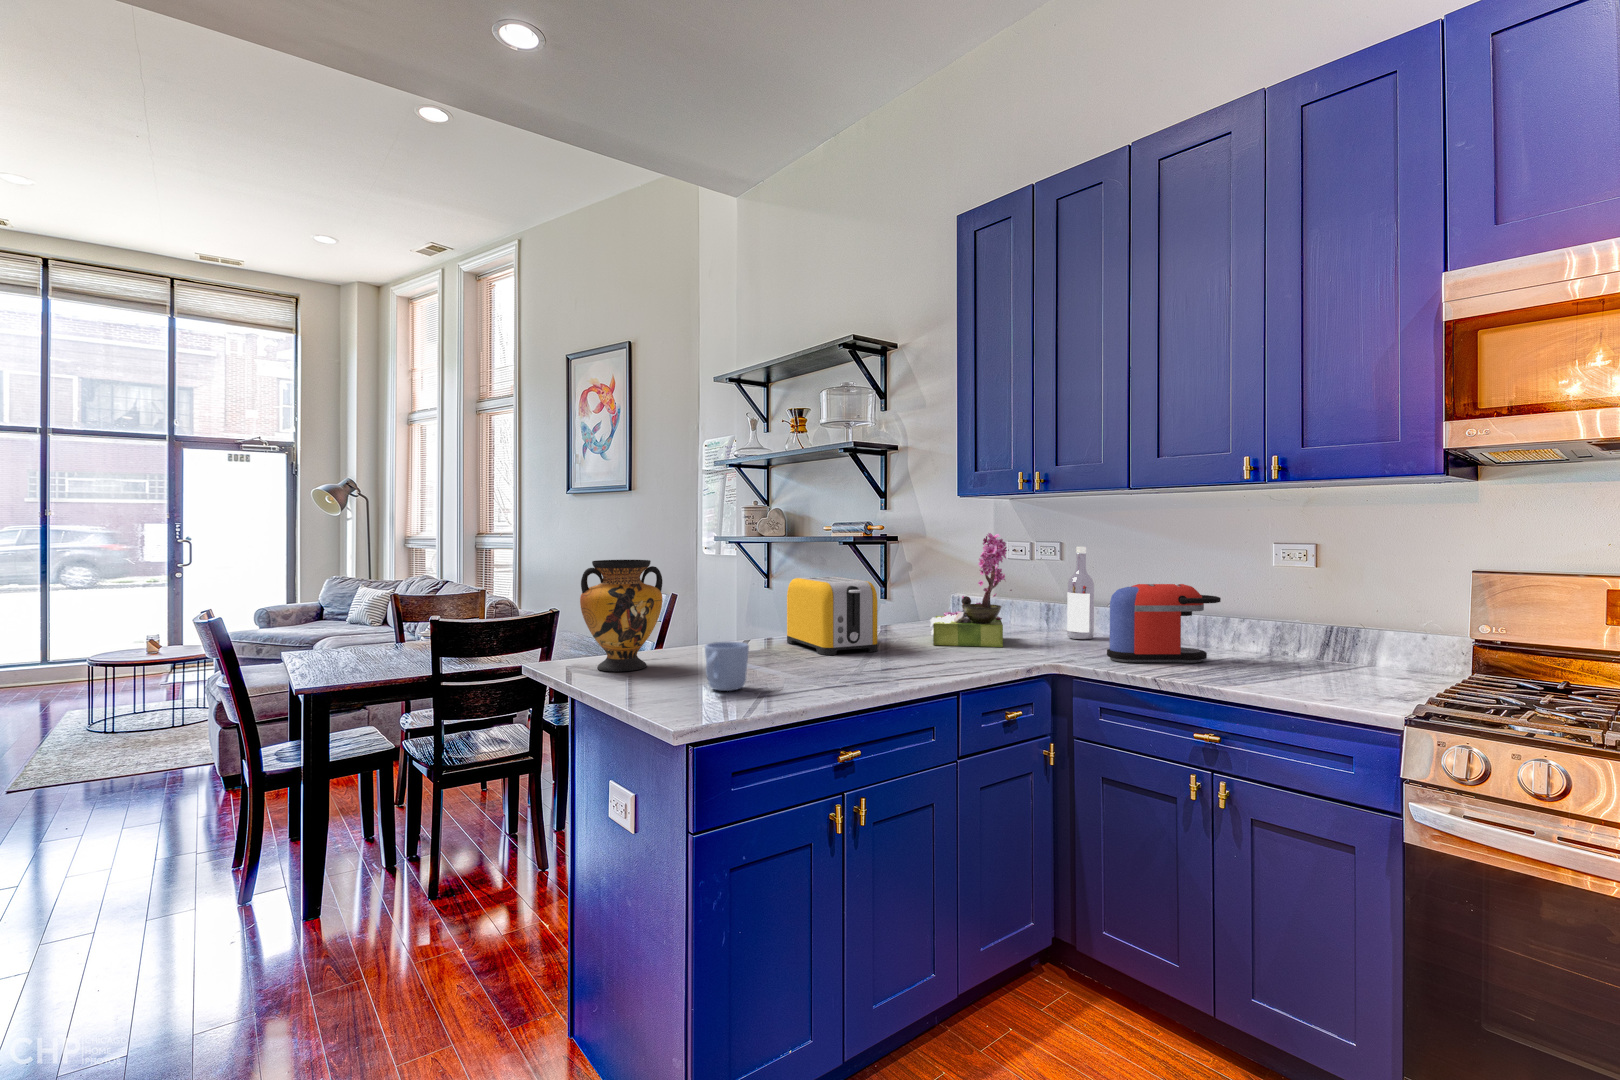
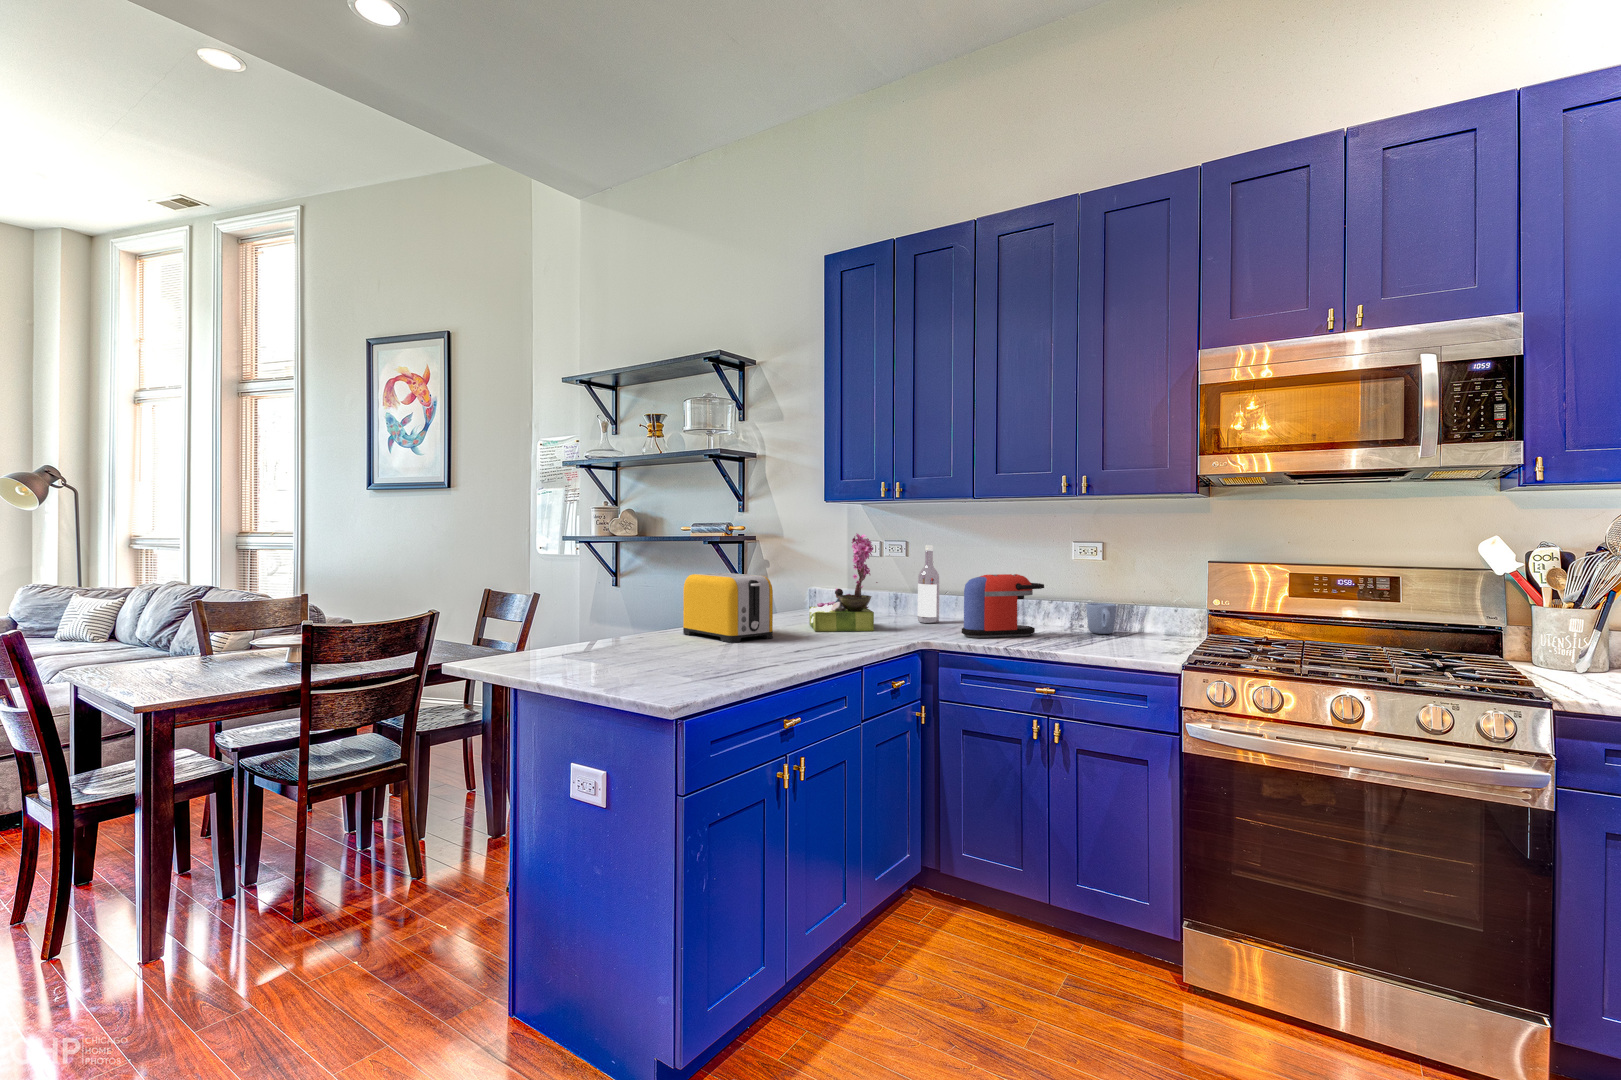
vase: present [580,560,663,672] -> none [512,557,592,663]
mug: present [705,642,749,691] -> present [1086,603,1117,634]

